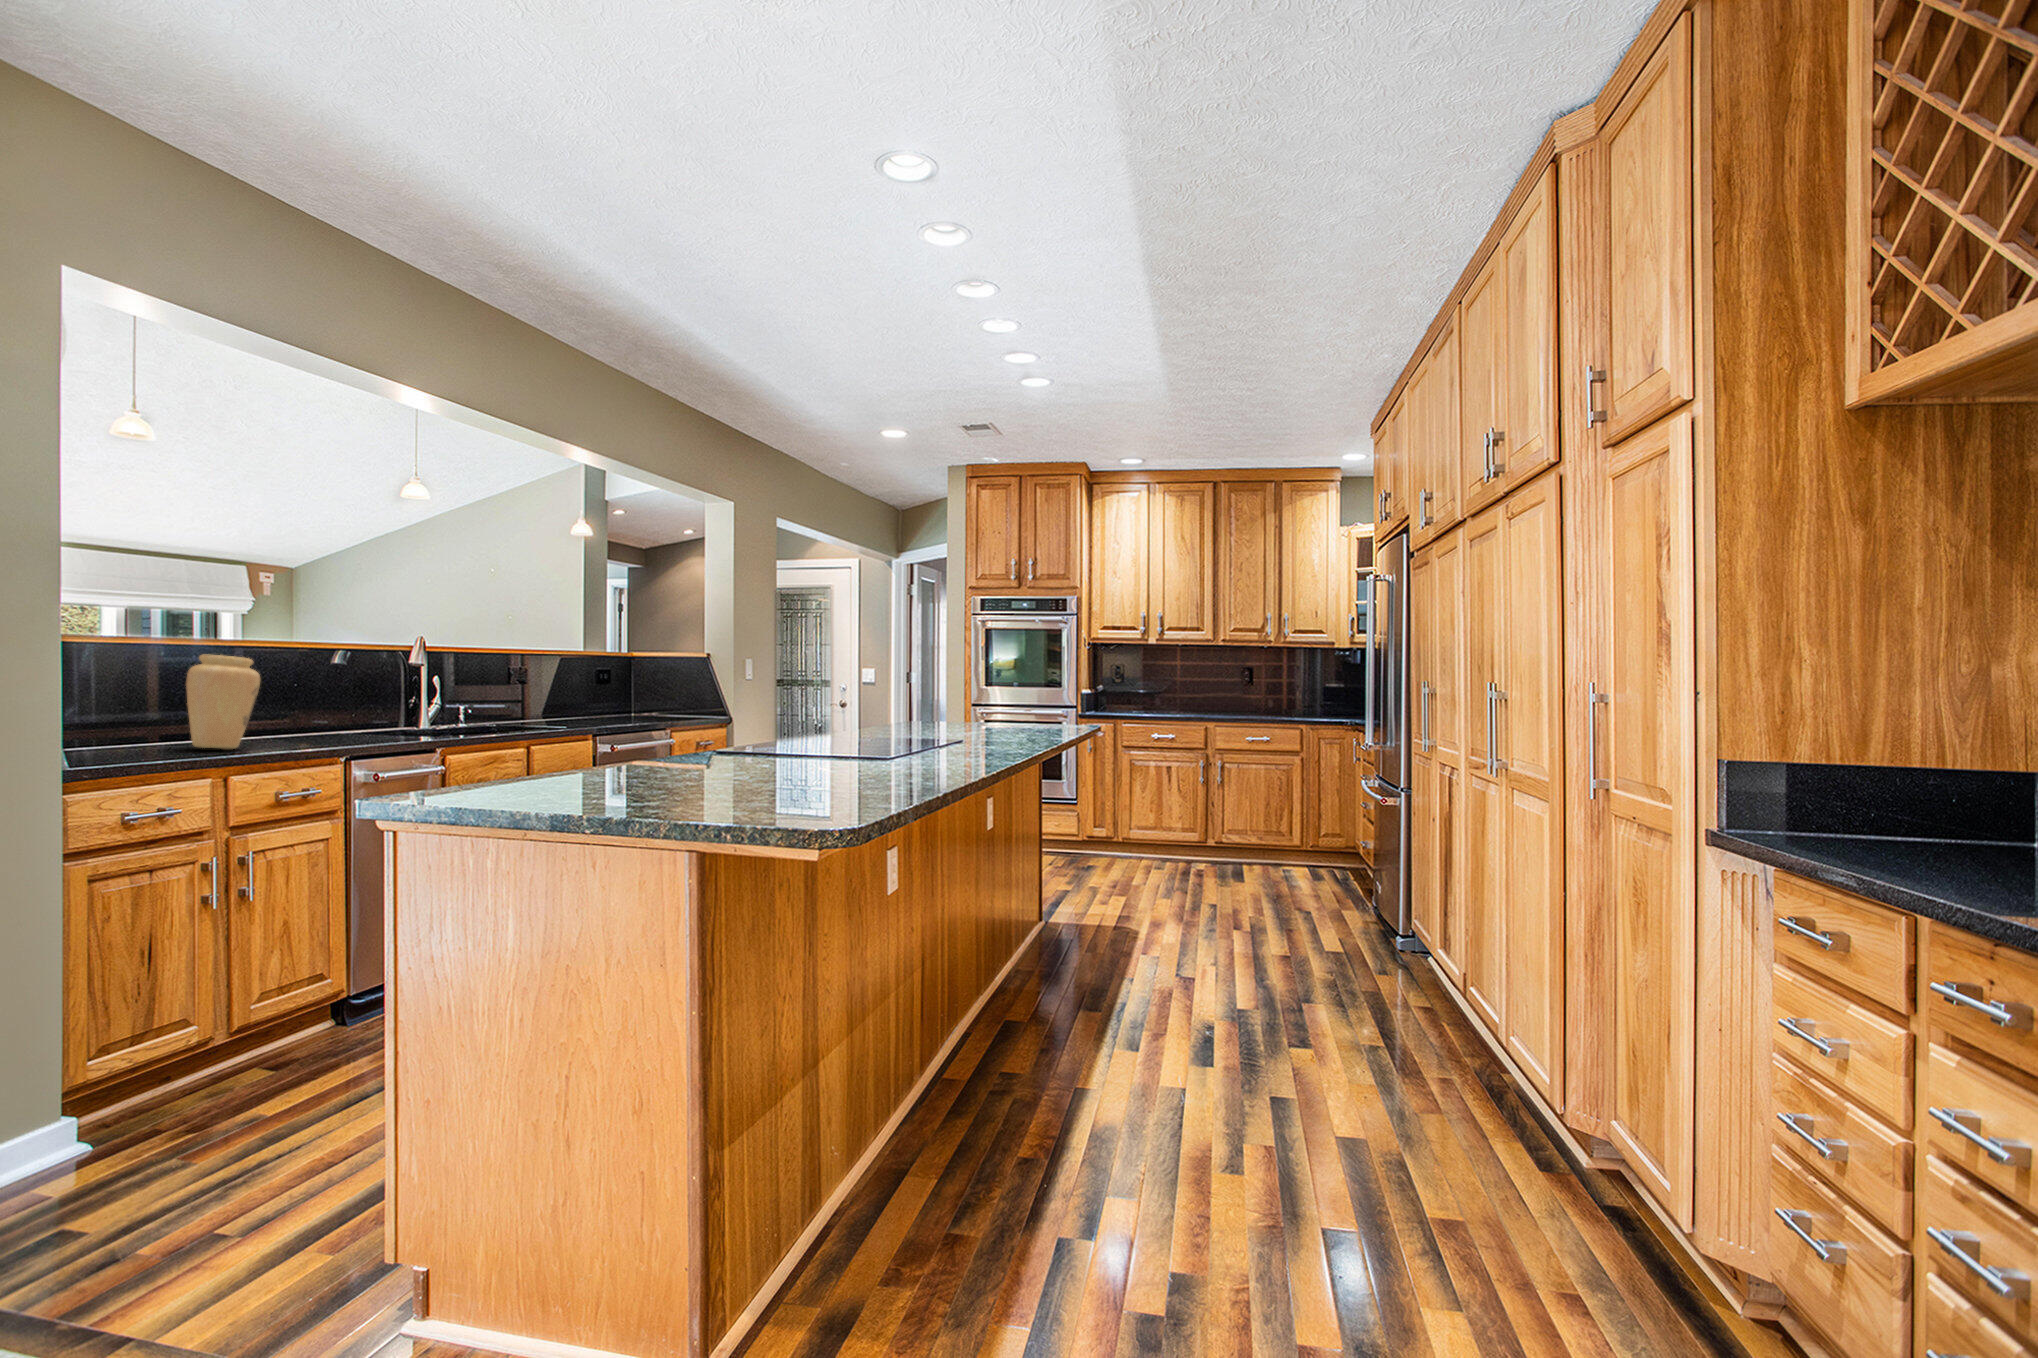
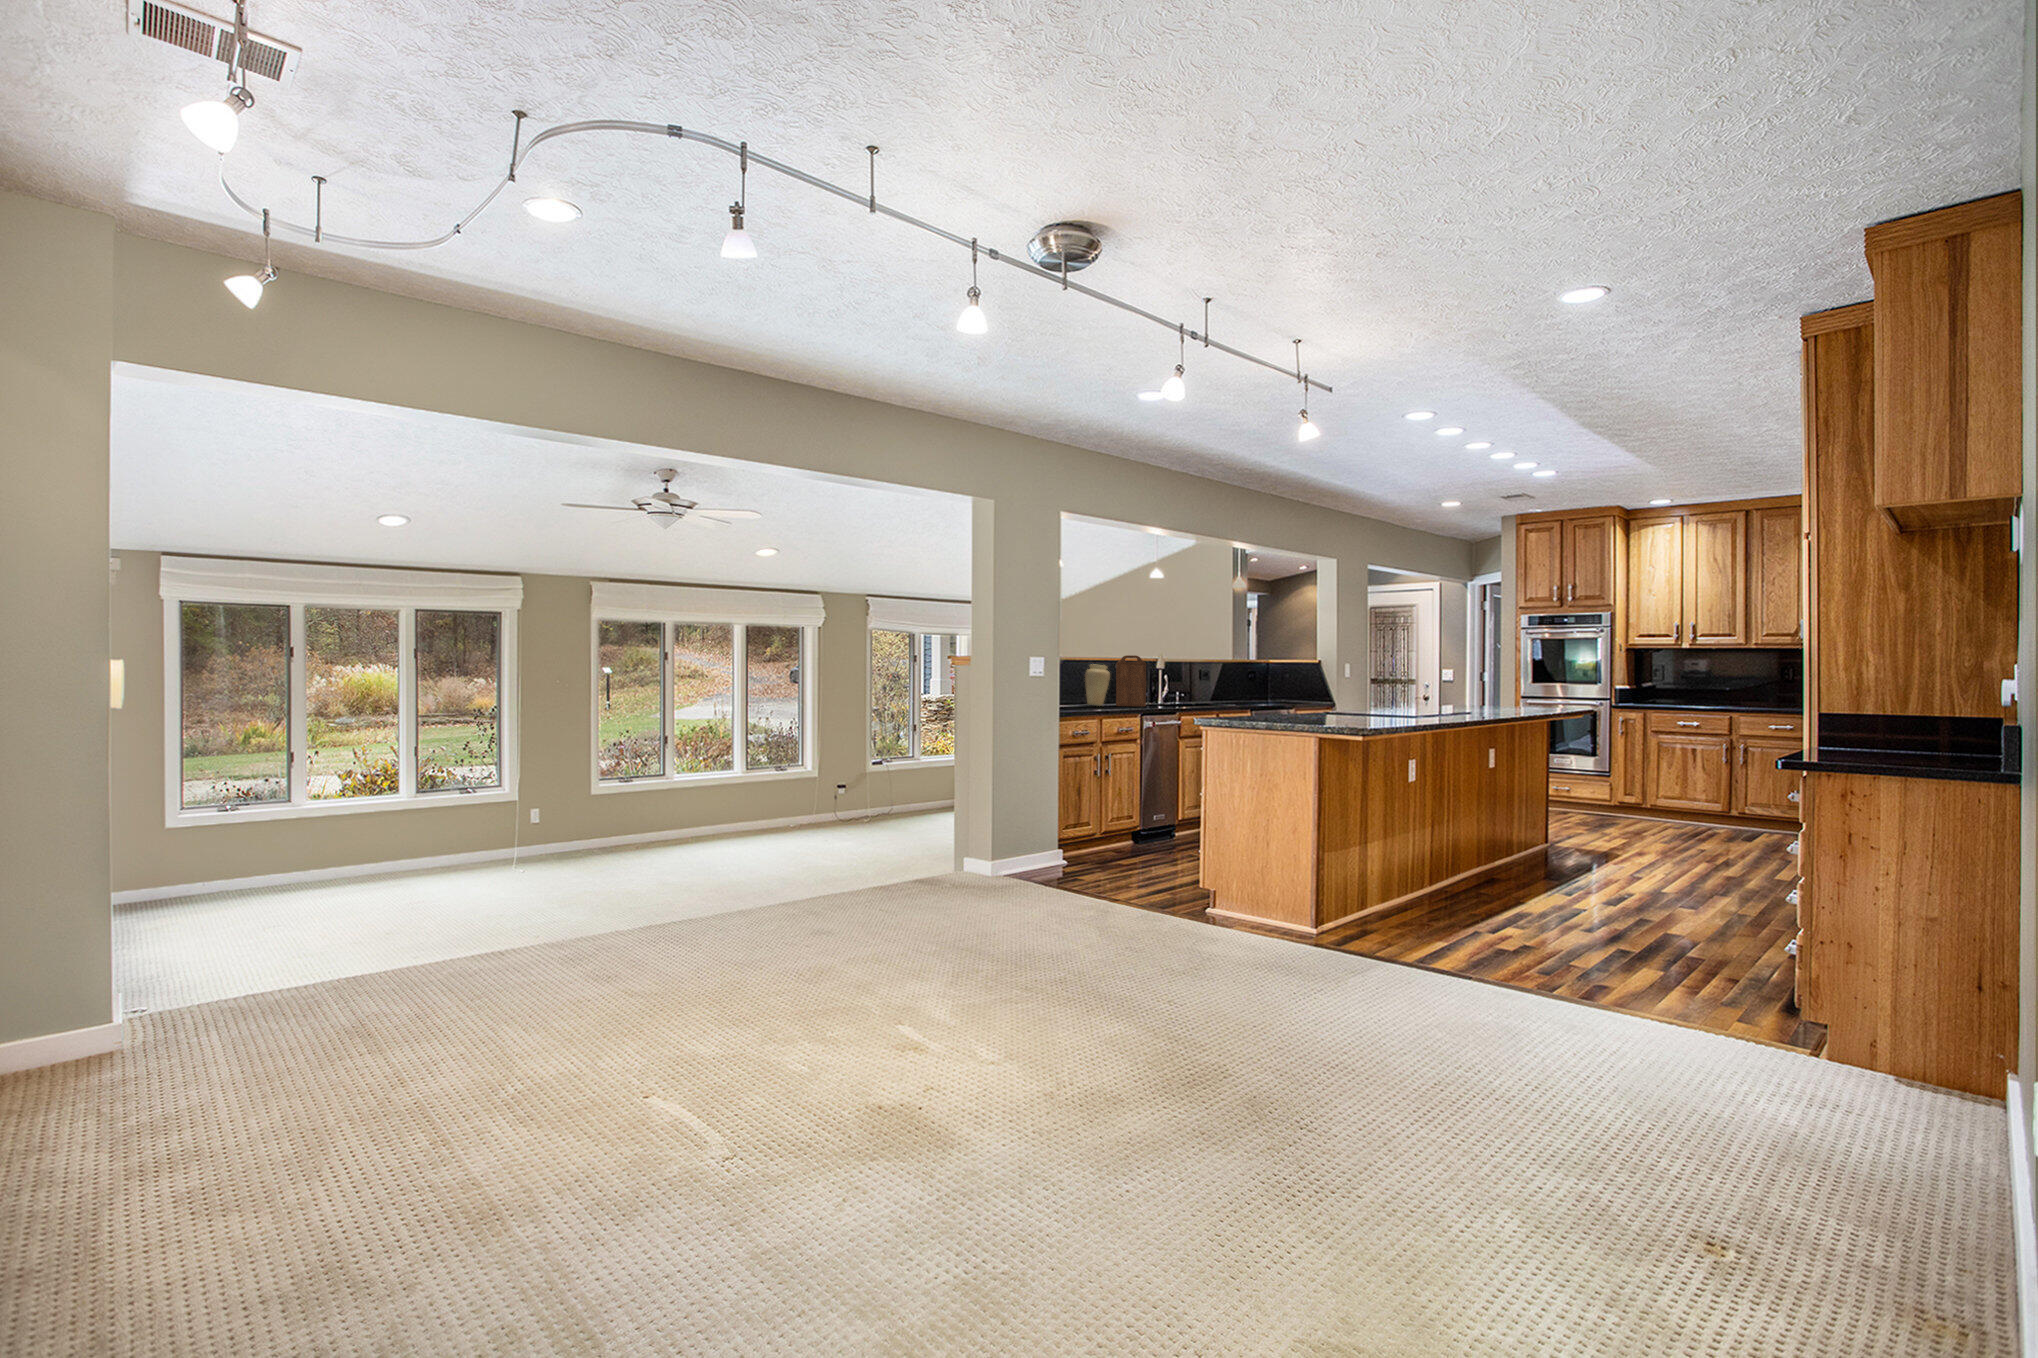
cutting board: none [283,636,362,746] -> present [1116,655,1146,706]

